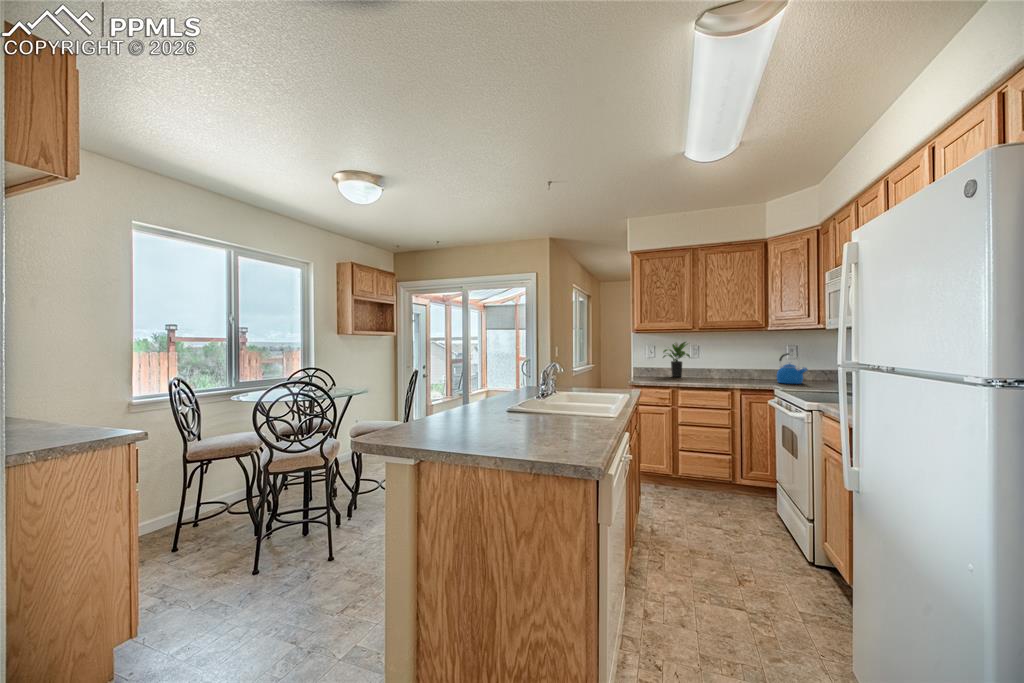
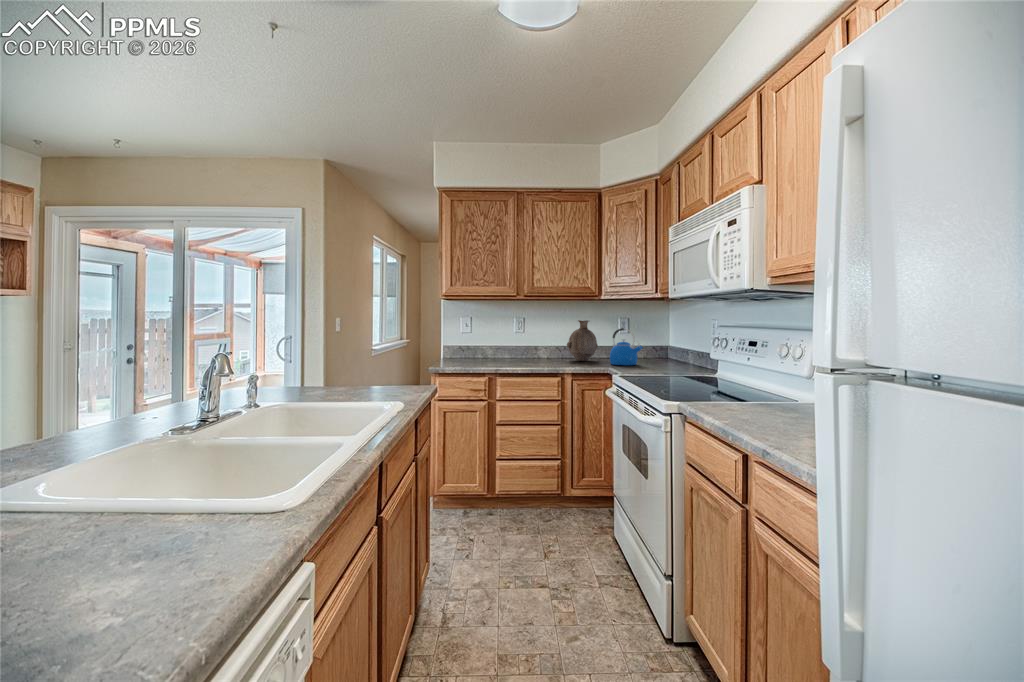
potted plant: present [663,342,690,377] -> none [476,313,513,360]
vase: none [737,346,767,379] -> present [567,320,598,361]

